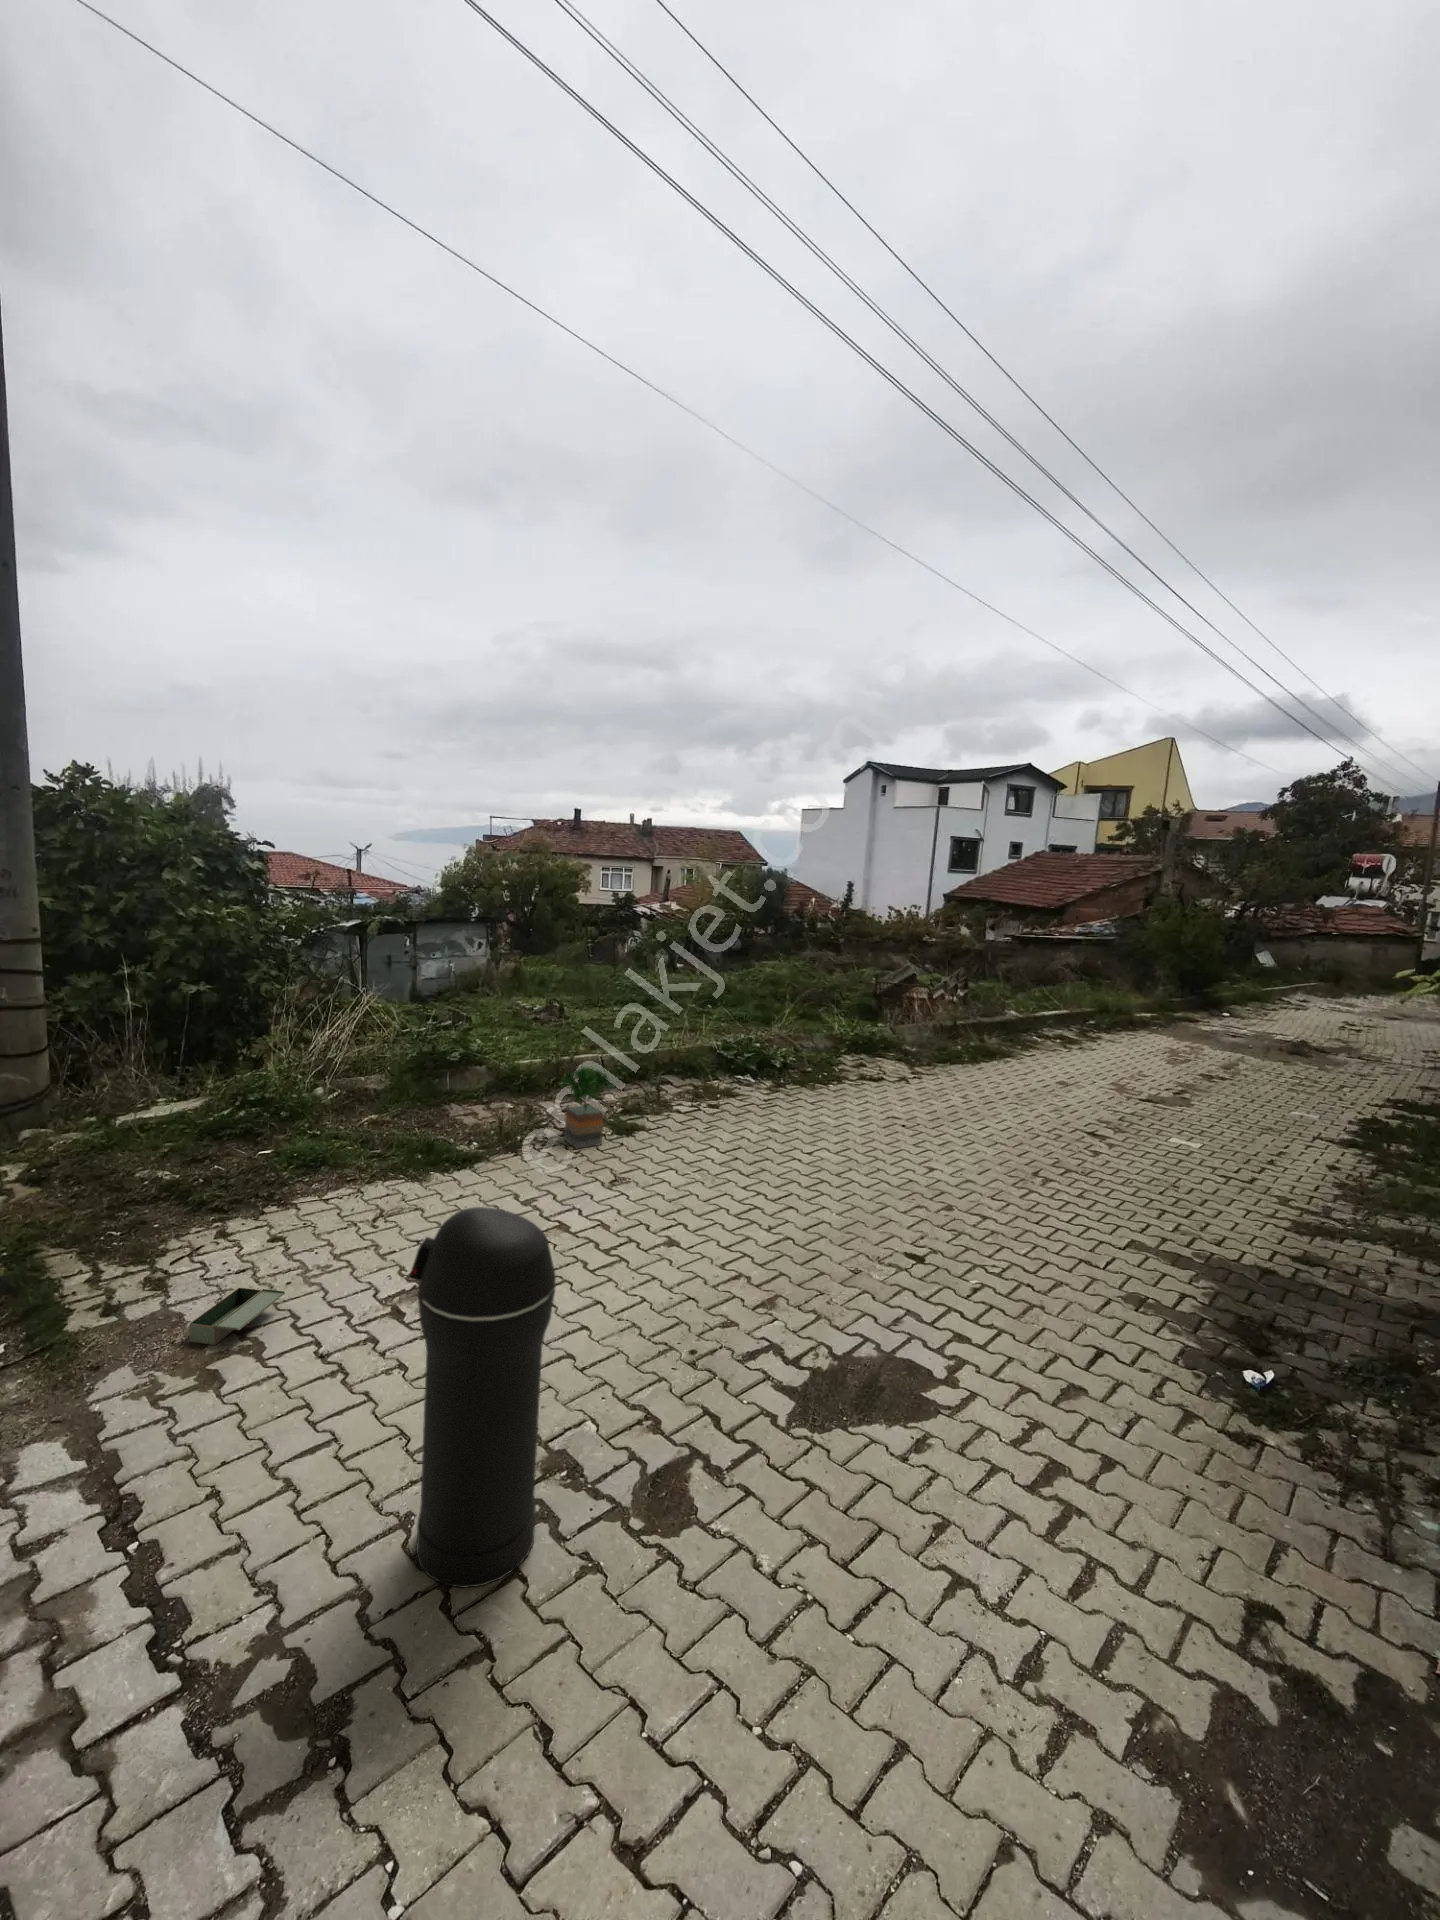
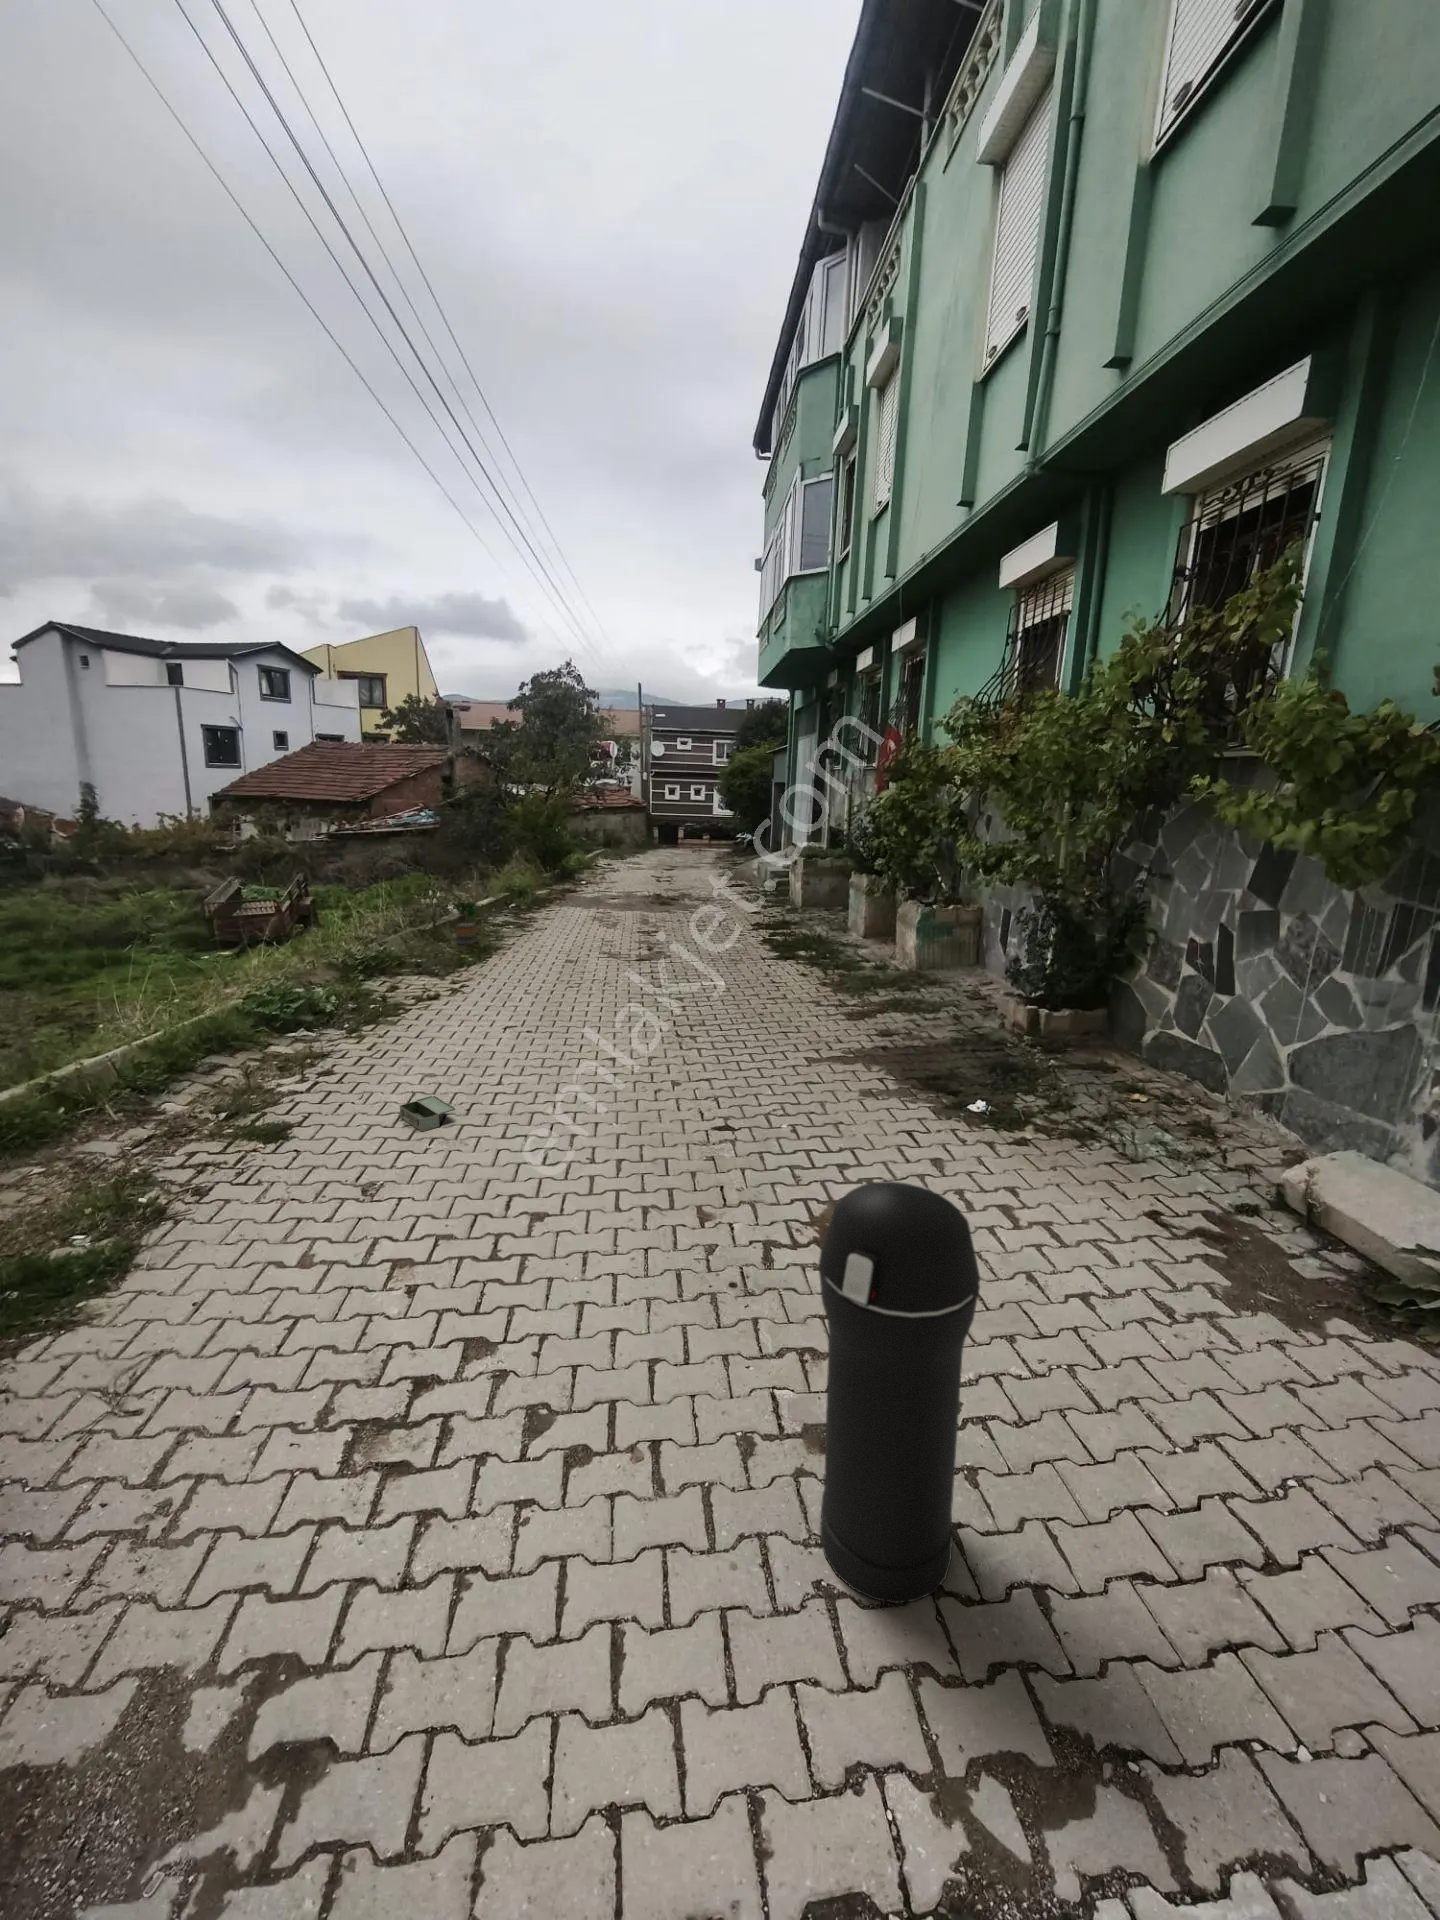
potted tree: present [562,1067,614,1148] -> present [454,902,480,944]
toolbox: present [189,1288,285,1345] -> present [400,1096,455,1132]

